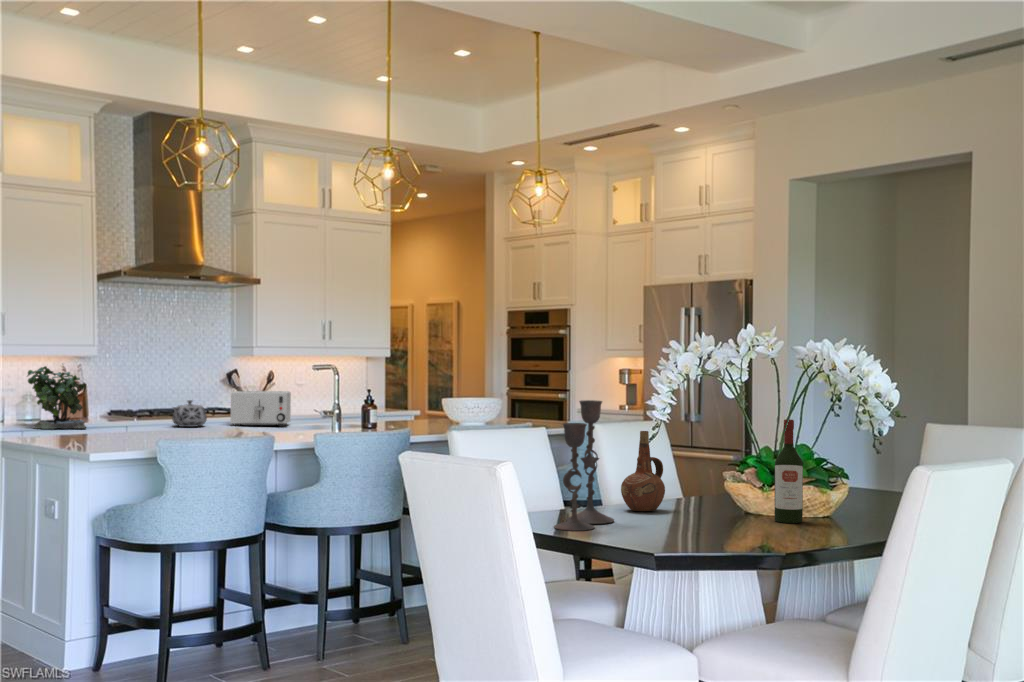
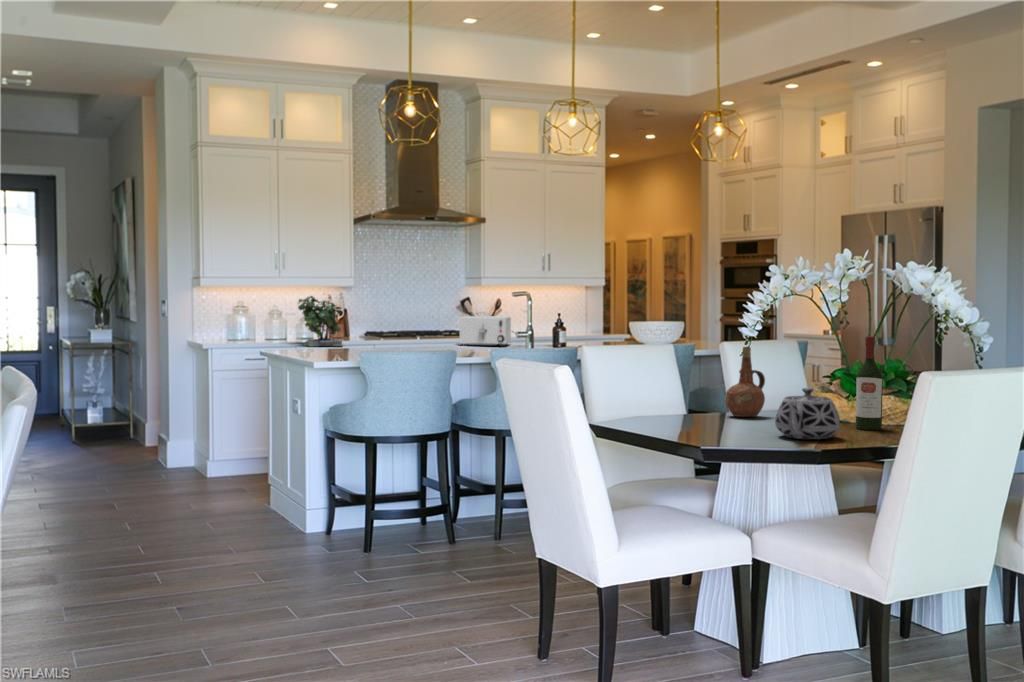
teapot: present [172,400,207,427] -> present [775,388,840,439]
candlestick: present [554,400,614,531] -> none [647,319,707,429]

